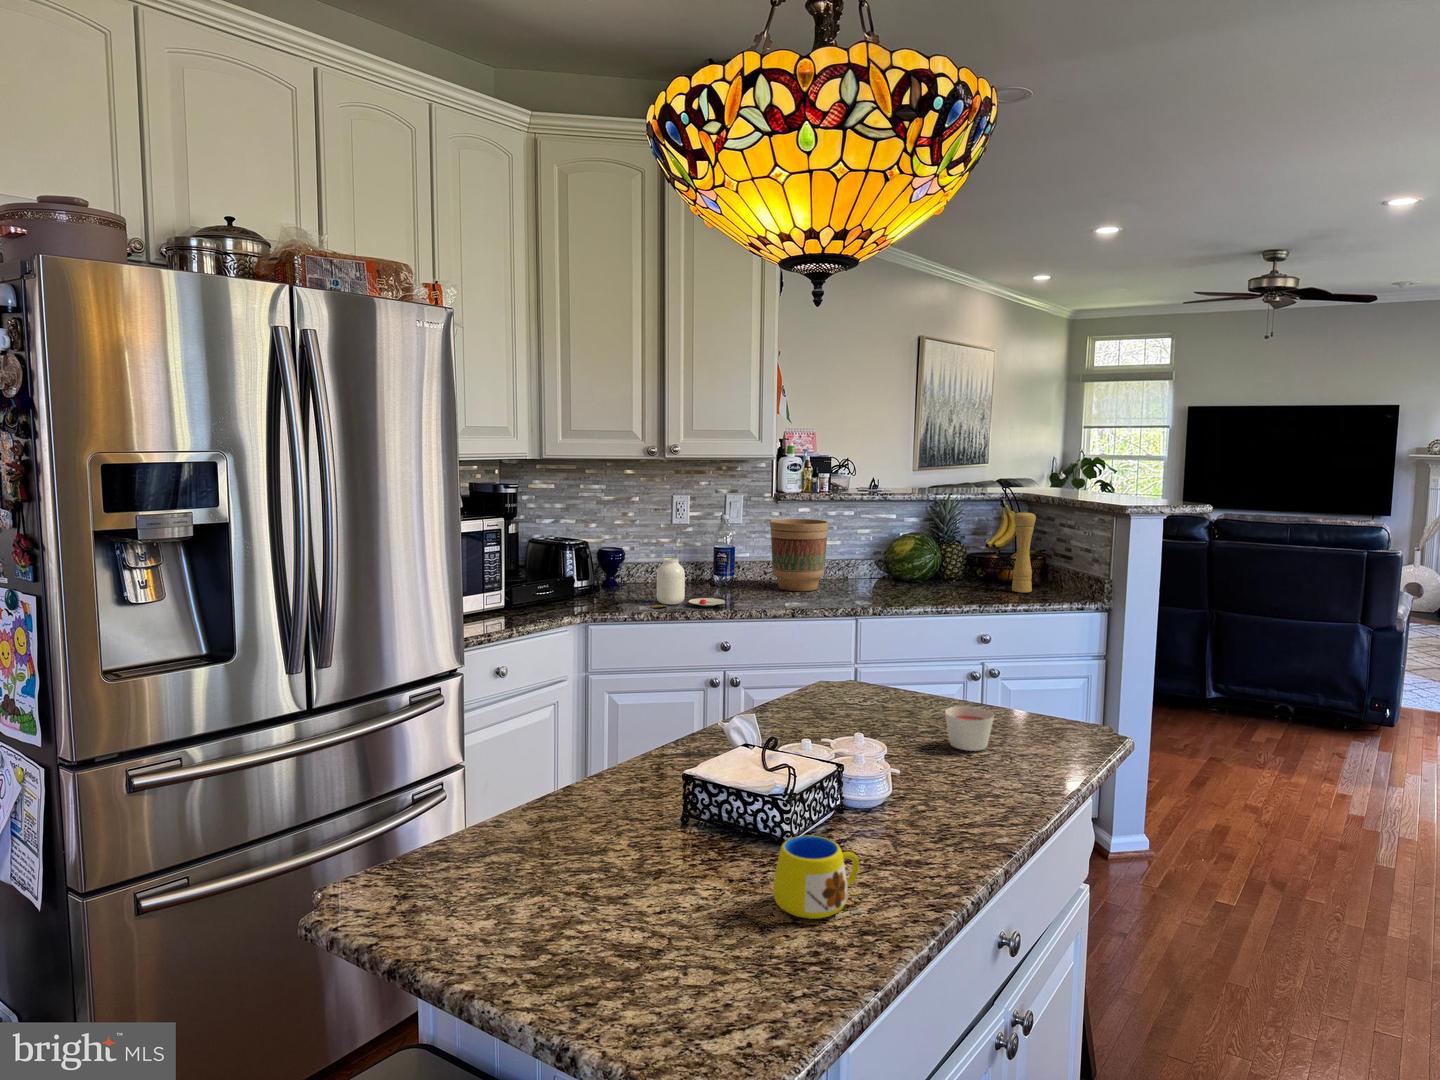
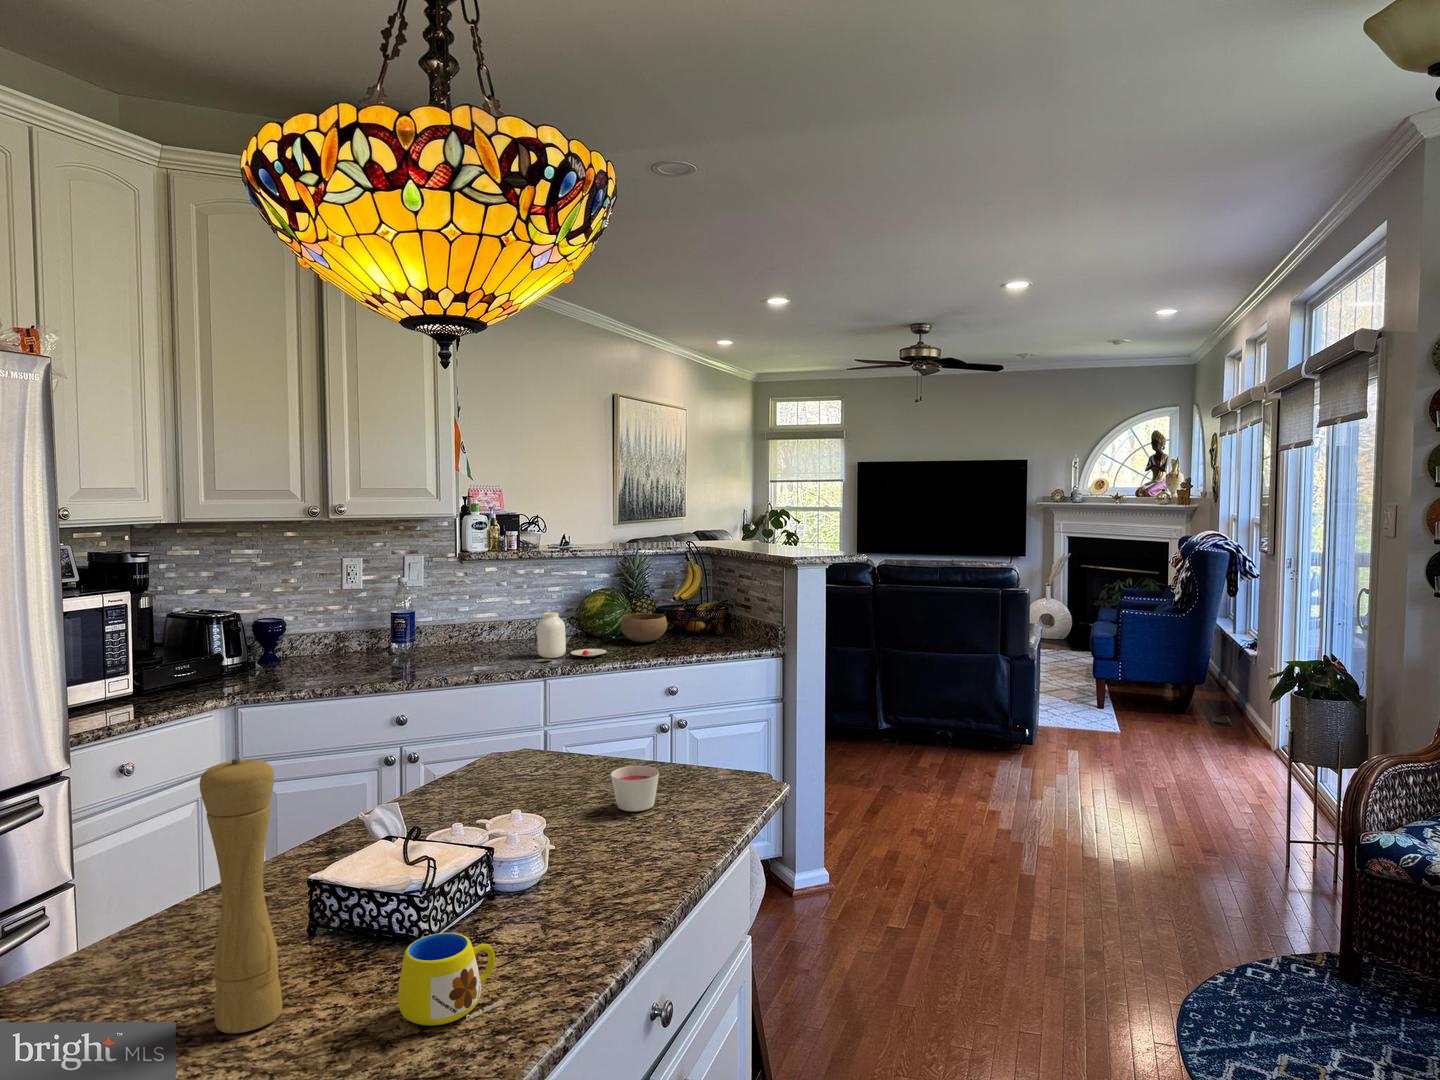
pepper mill: present [1012,511,1036,593] -> present [200,758,282,1033]
flower pot: present [770,519,829,591] -> none [450,578,514,655]
jar: present [651,558,725,608] -> present [536,612,607,662]
bowl: none [930,562,977,591] -> present [621,613,667,643]

